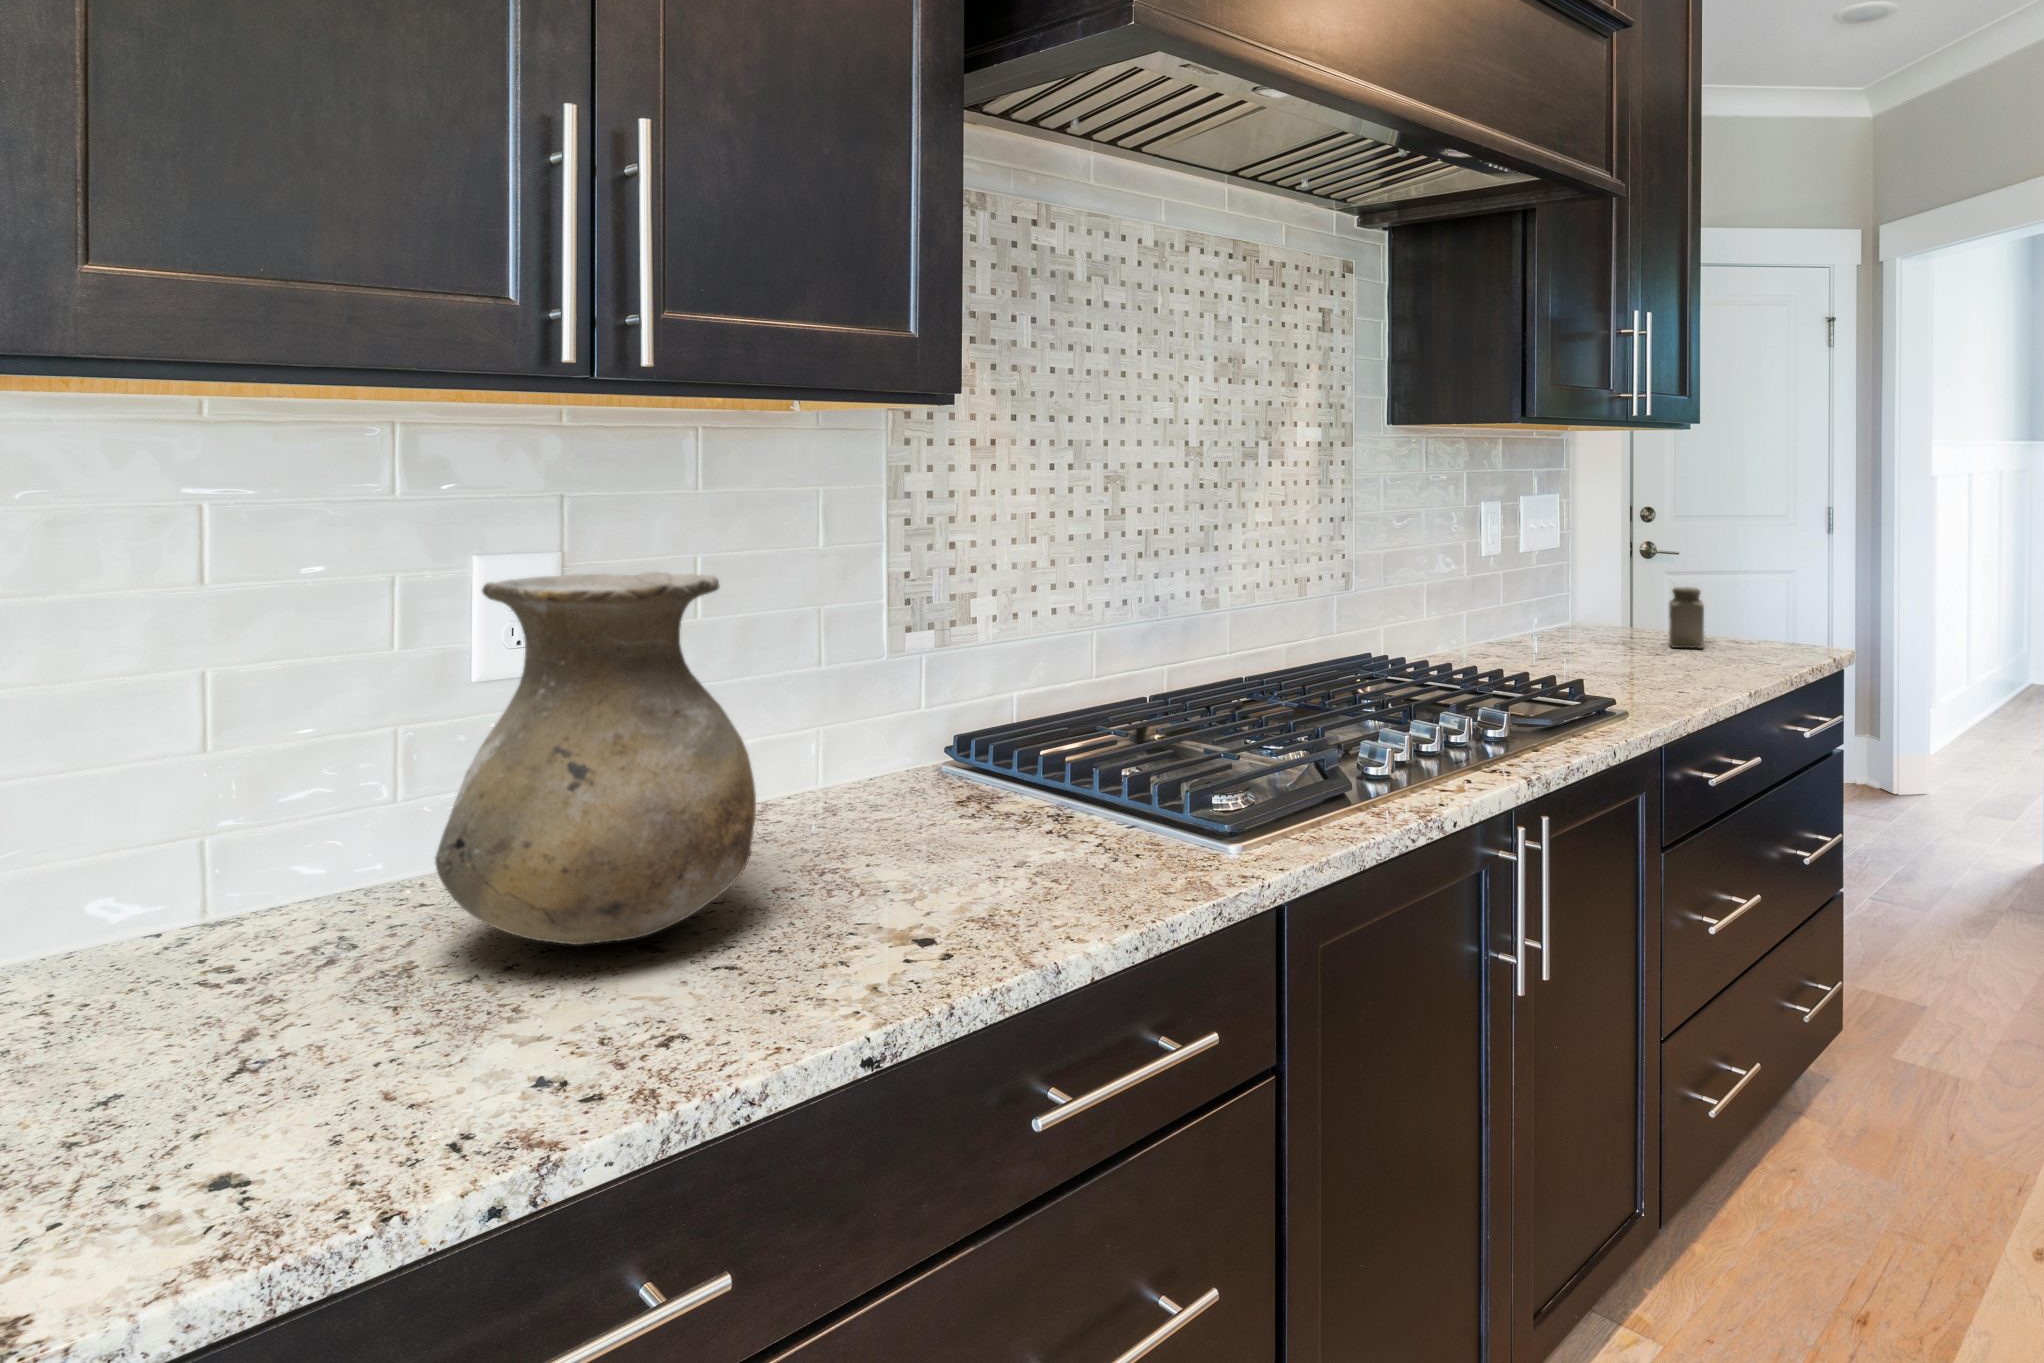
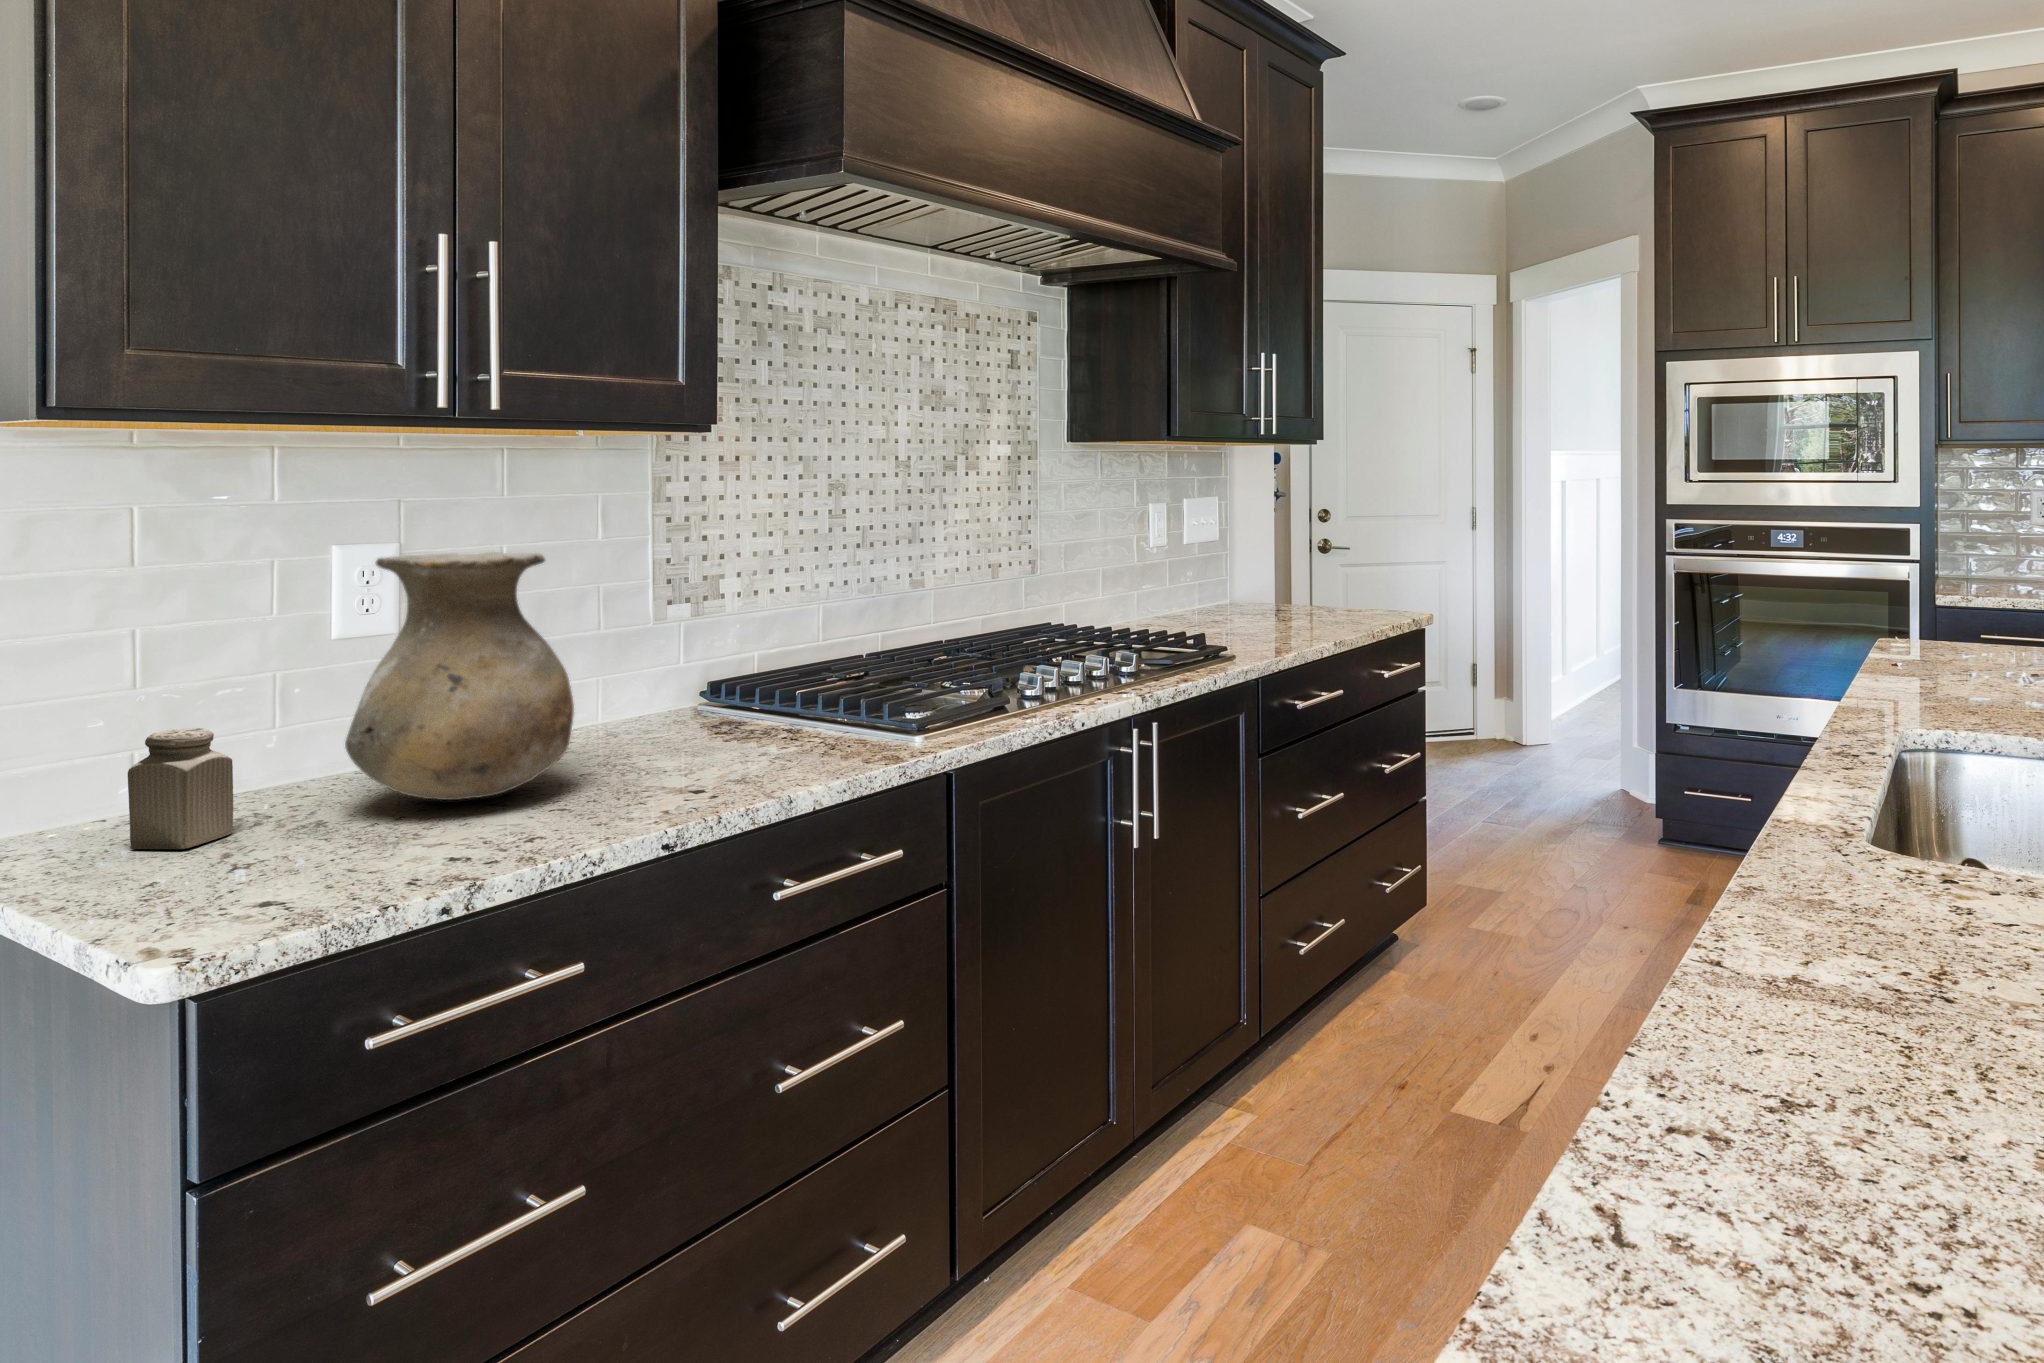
salt shaker: present [1669,587,1704,649] -> present [128,728,234,849]

